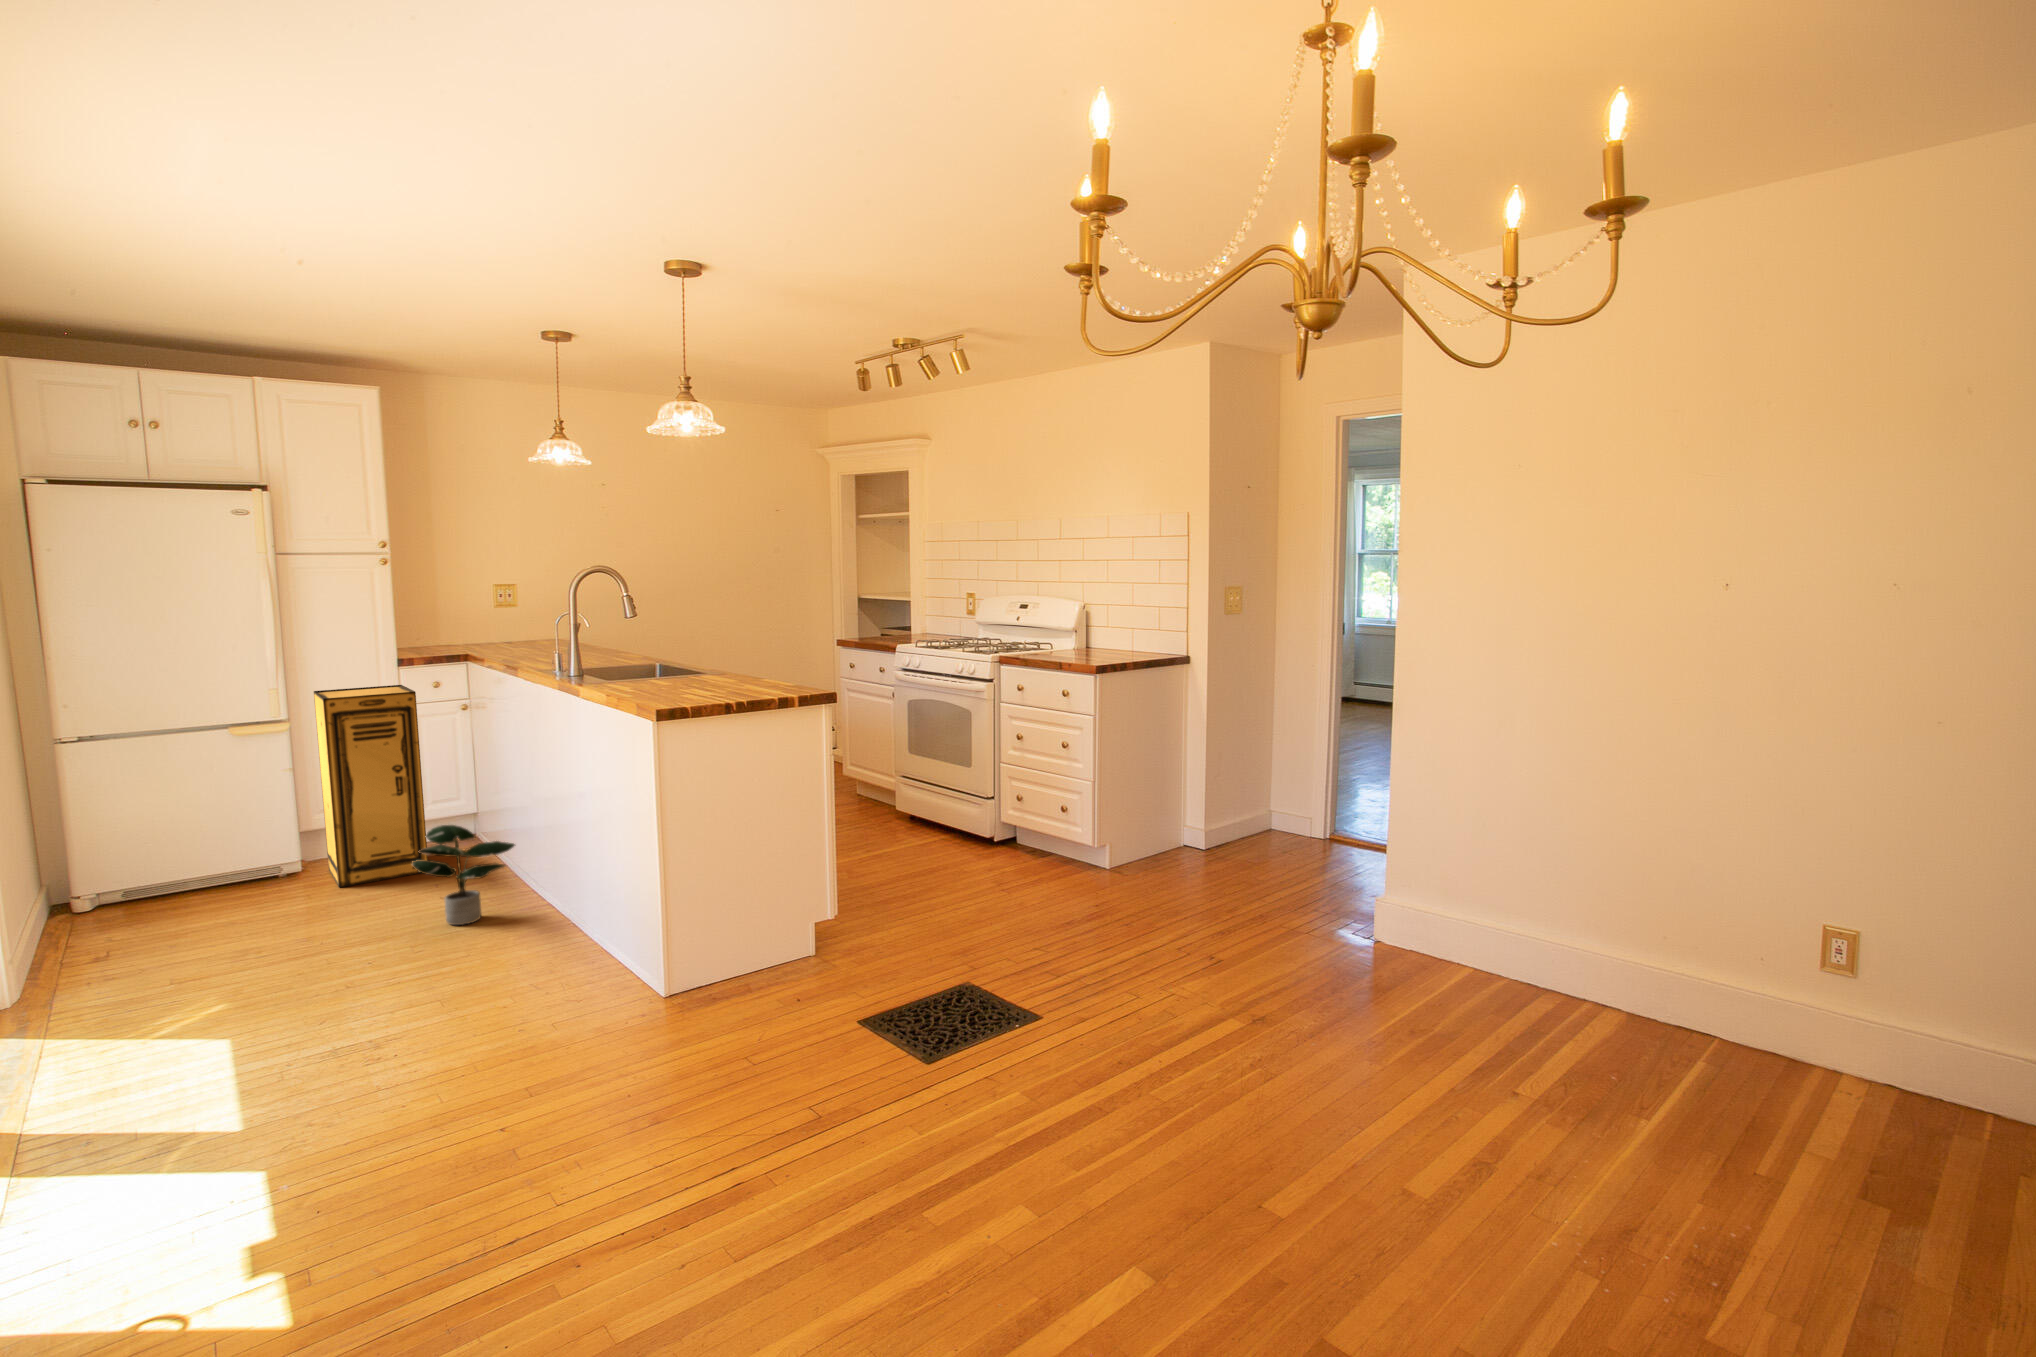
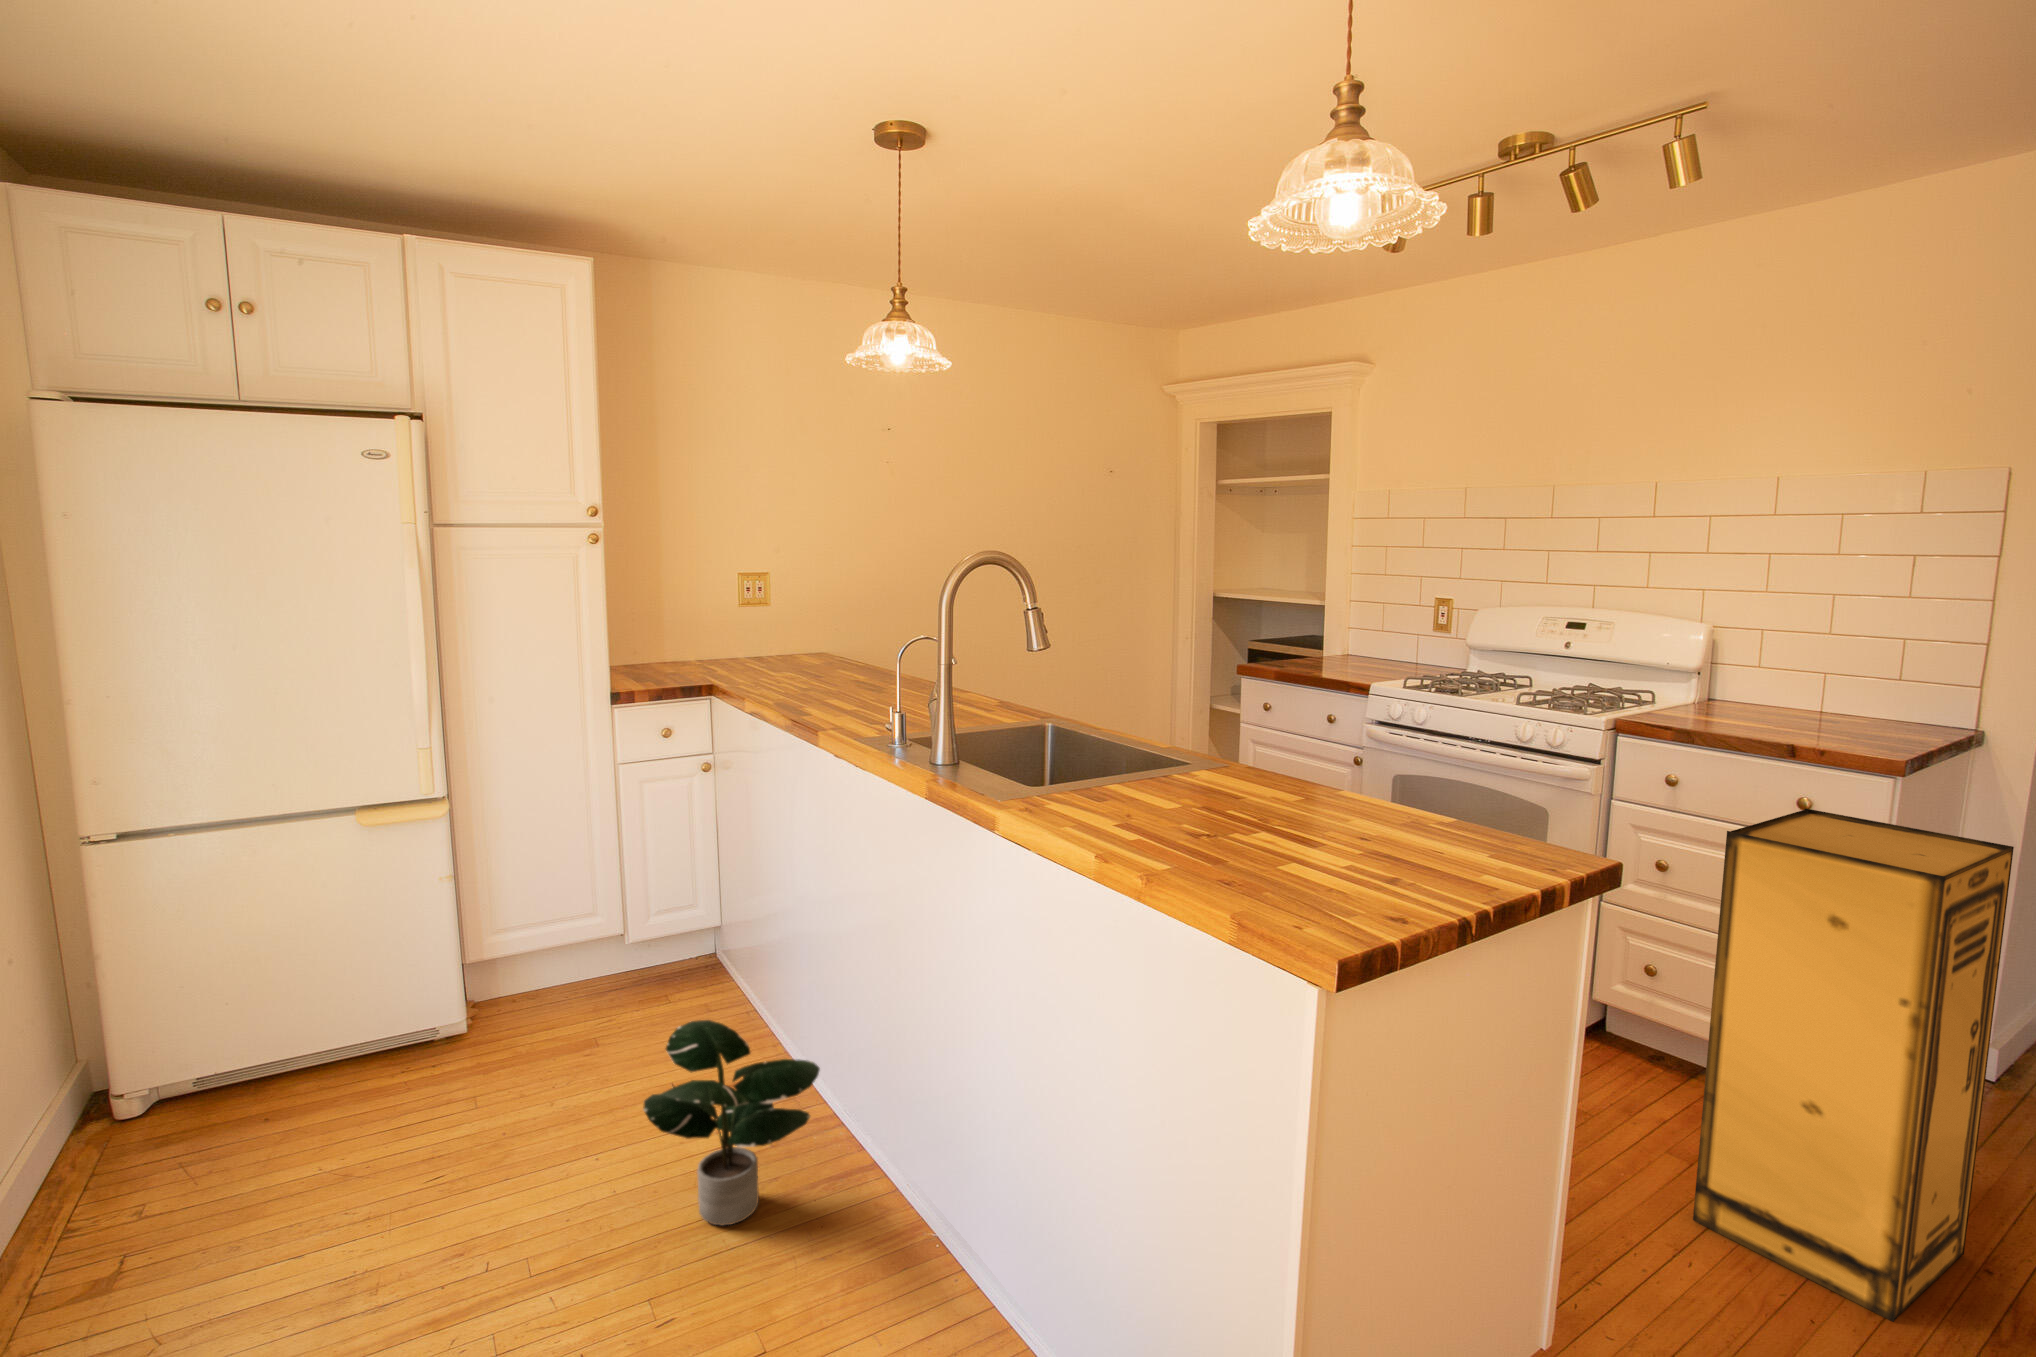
storage cabinet: present [314,685,428,888] -> present [1693,808,2014,1322]

